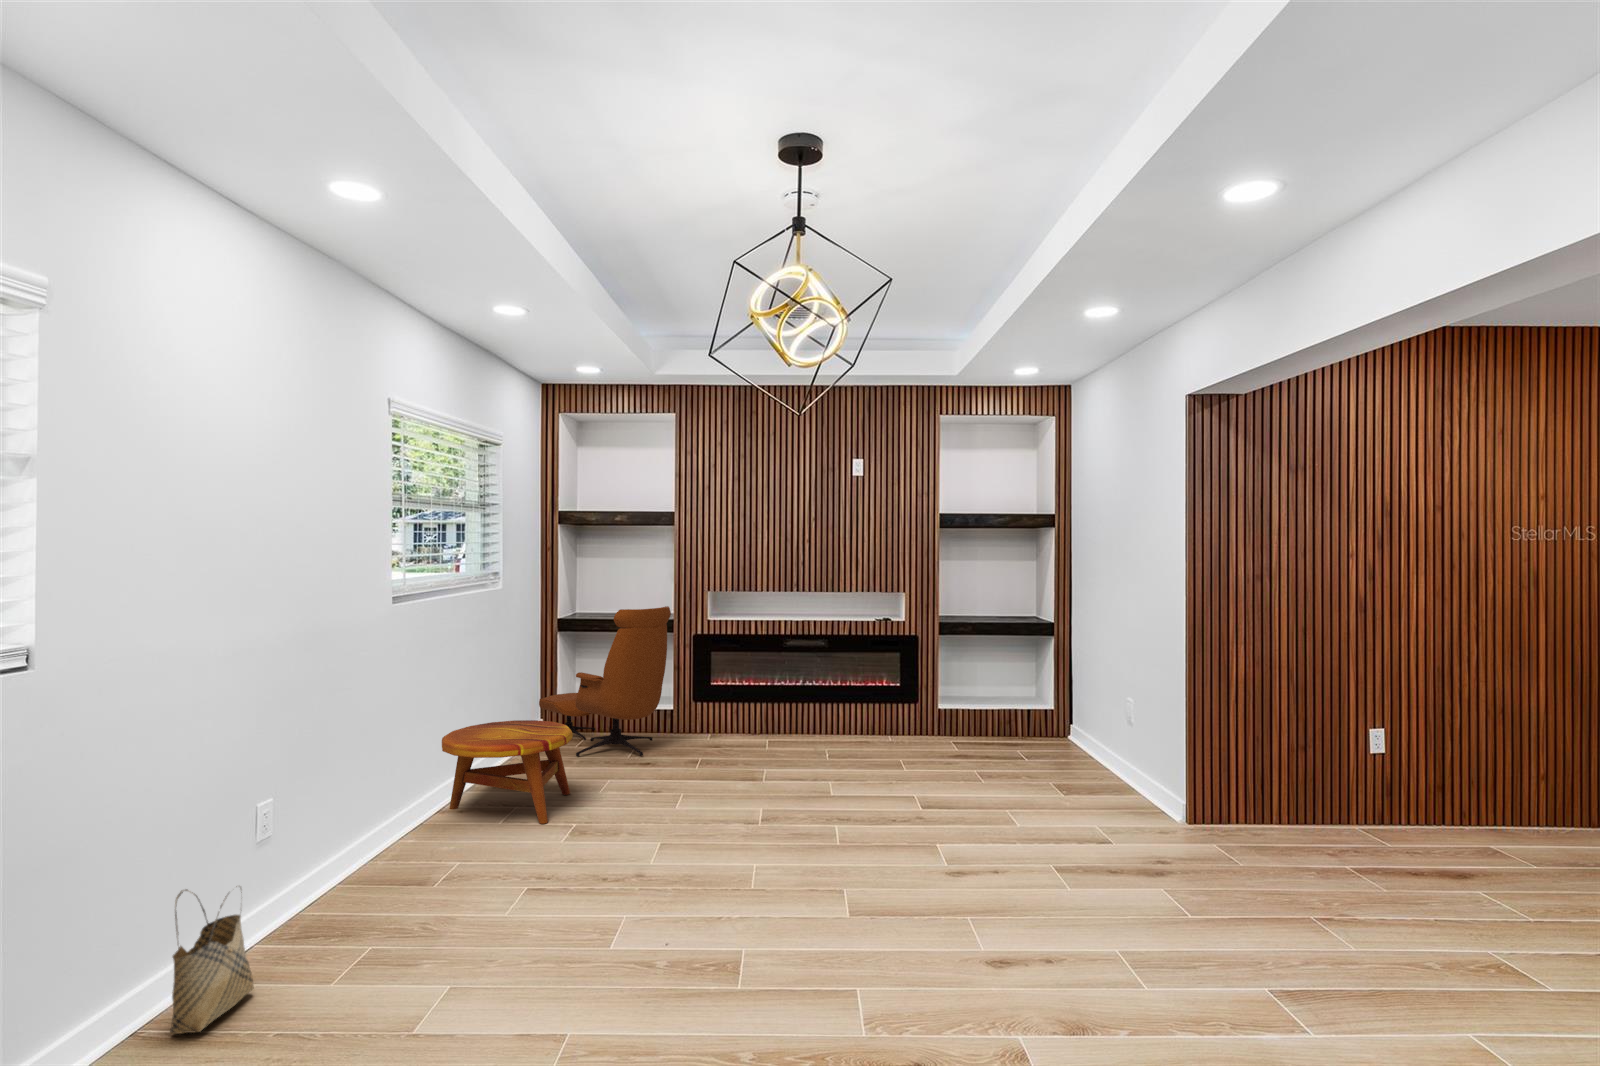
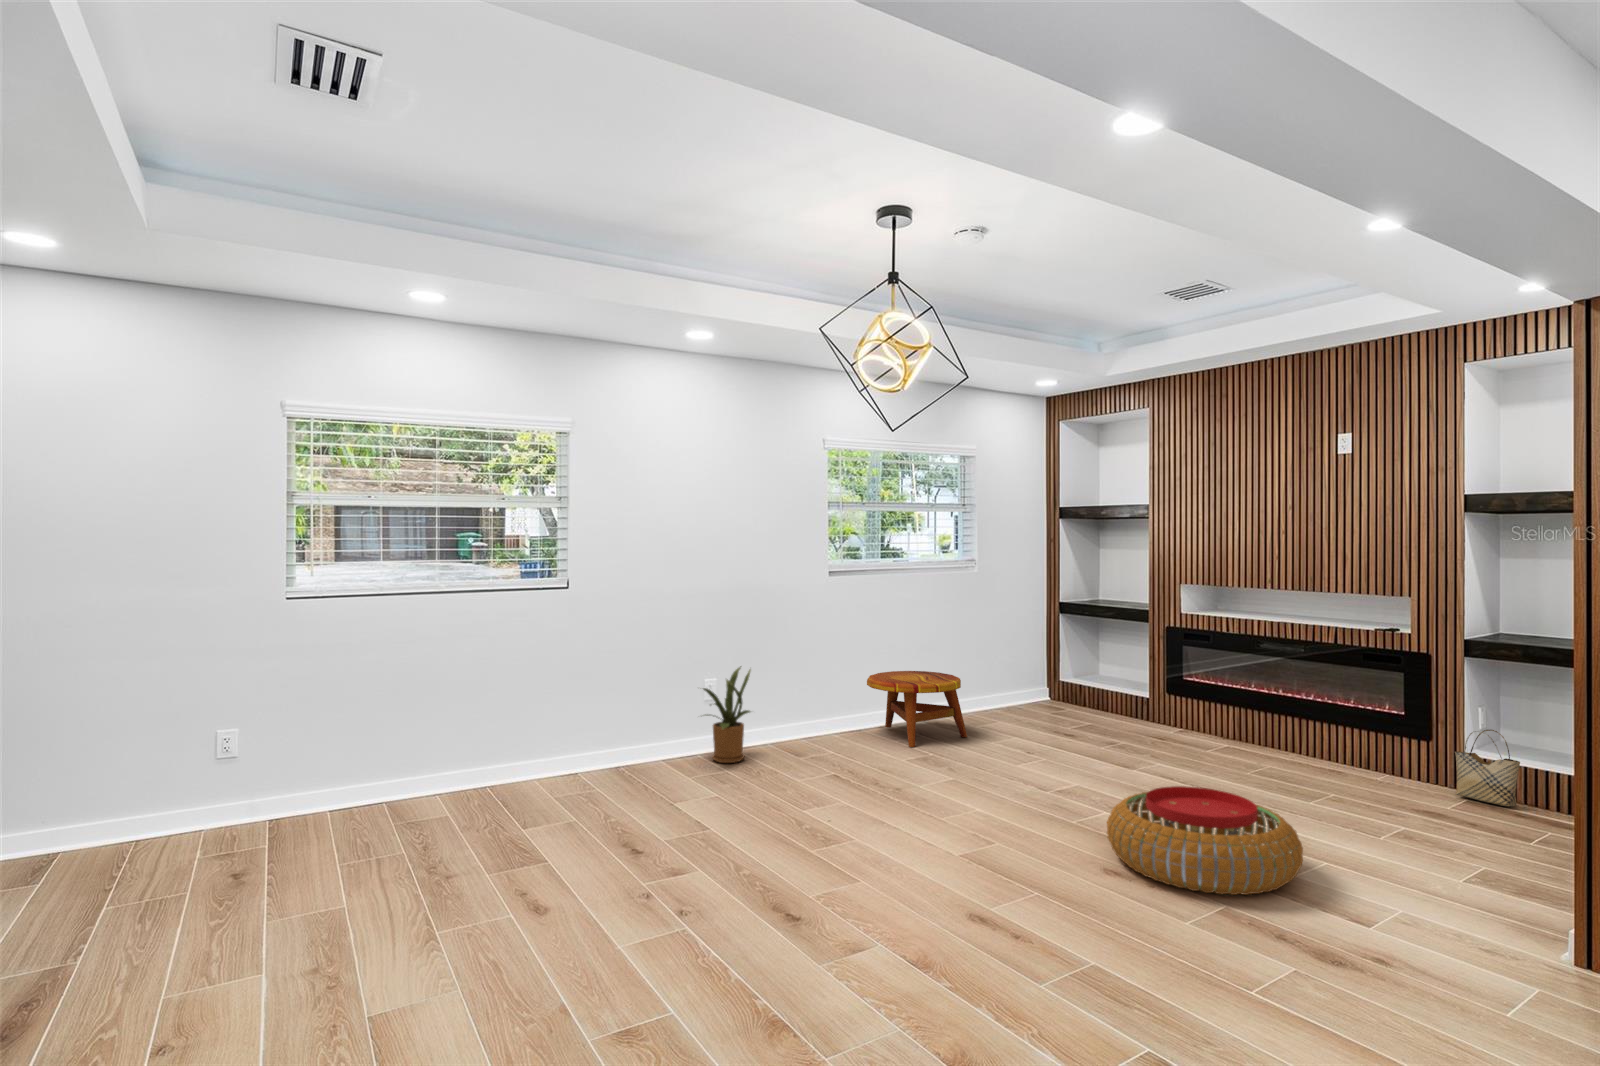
lounge chair: present [539,606,671,756] -> none [1029,593,1114,729]
house plant: none [275,763,397,942] -> present [703,666,751,763]
pouf: none [917,773,1081,868] -> present [1107,786,1303,895]
woven basket: present [170,886,254,1034] -> present [1455,730,1520,806]

